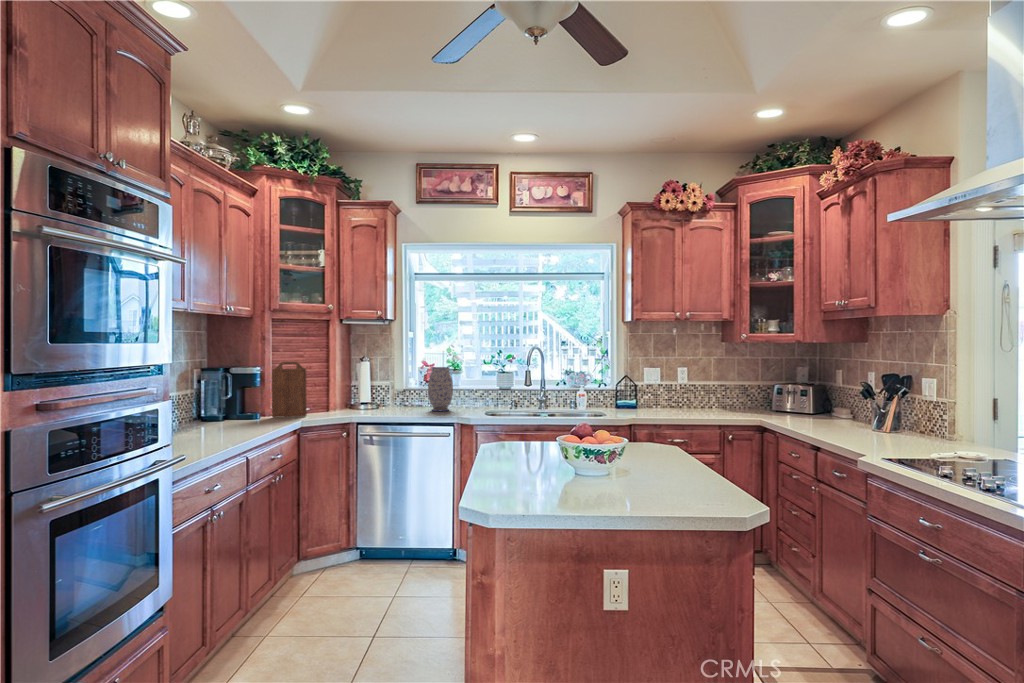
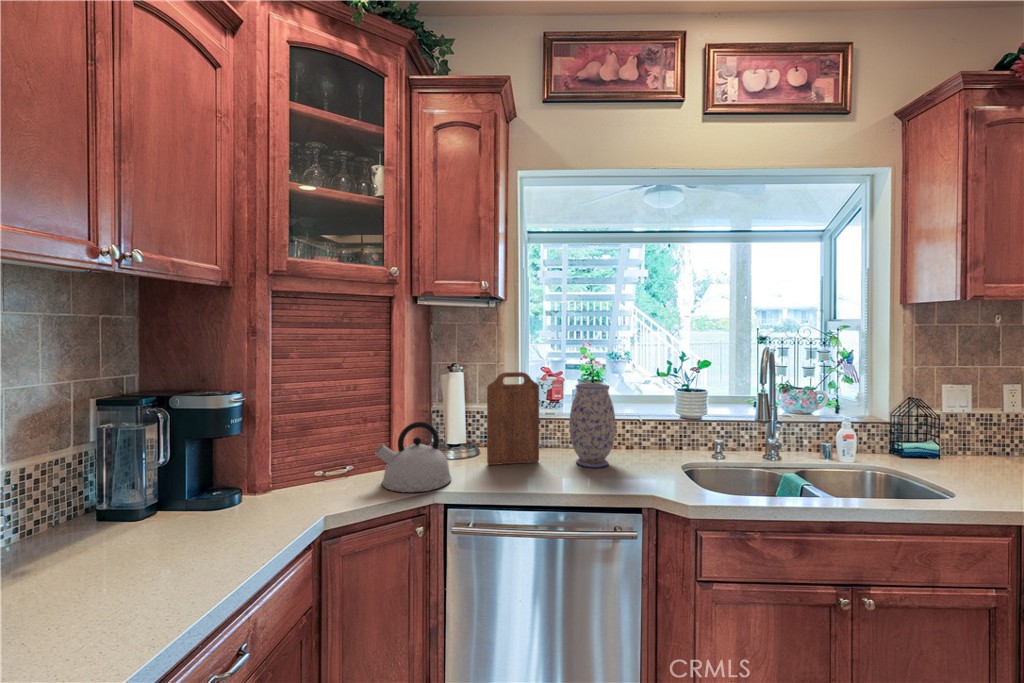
cutting board: present [272,362,307,418] -> present [487,372,539,465]
kettle: none [321,384,360,416] -> present [375,422,451,492]

